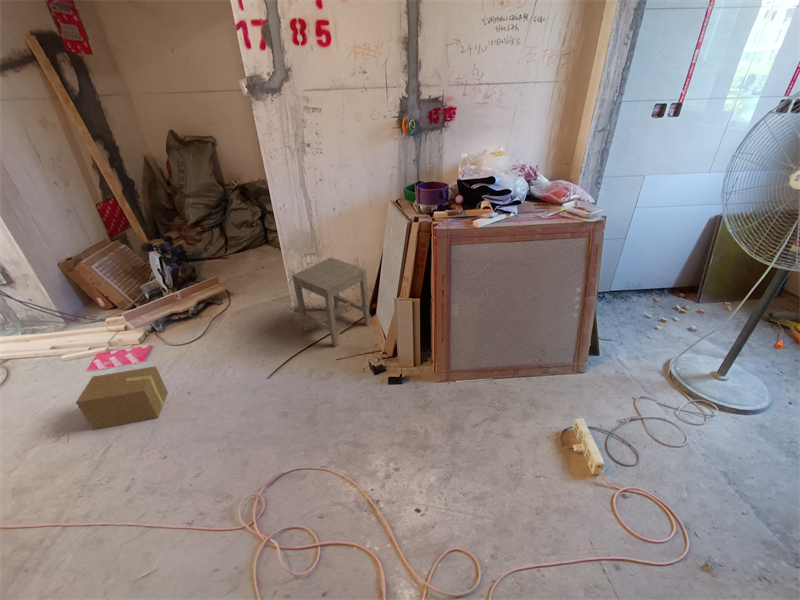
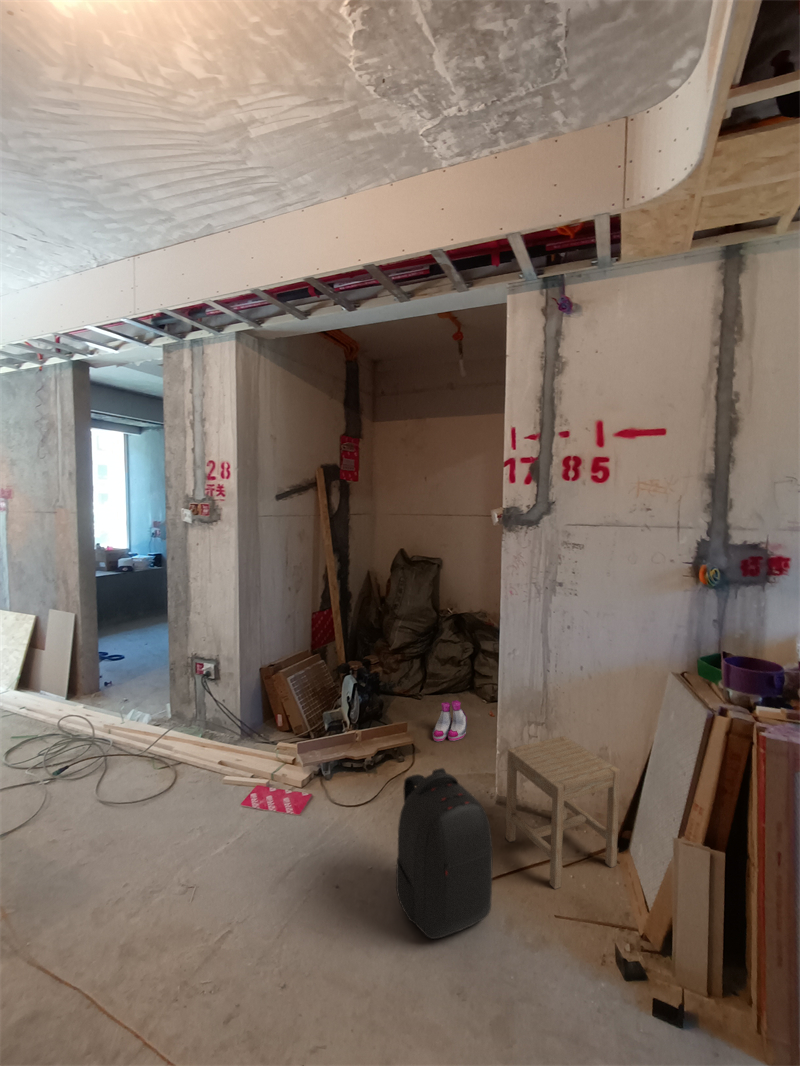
boots: none [241,251,267,284] -> present [433,700,467,742]
backpack: none [217,299,296,397] -> present [396,768,492,939]
cardboard box: present [76,366,168,430] -> none [220,817,314,910]

